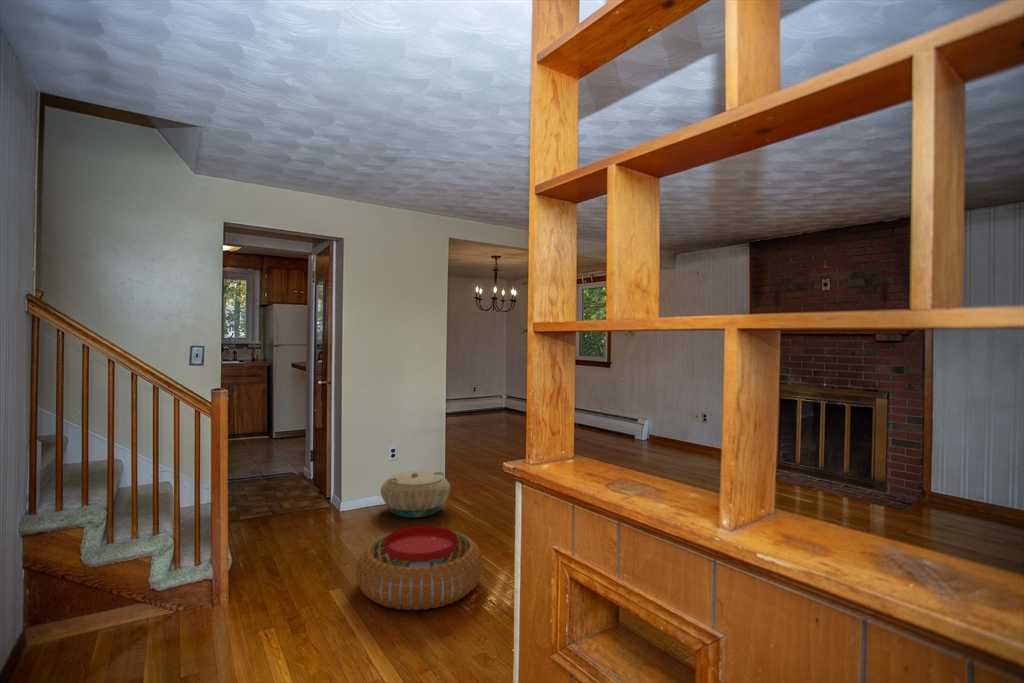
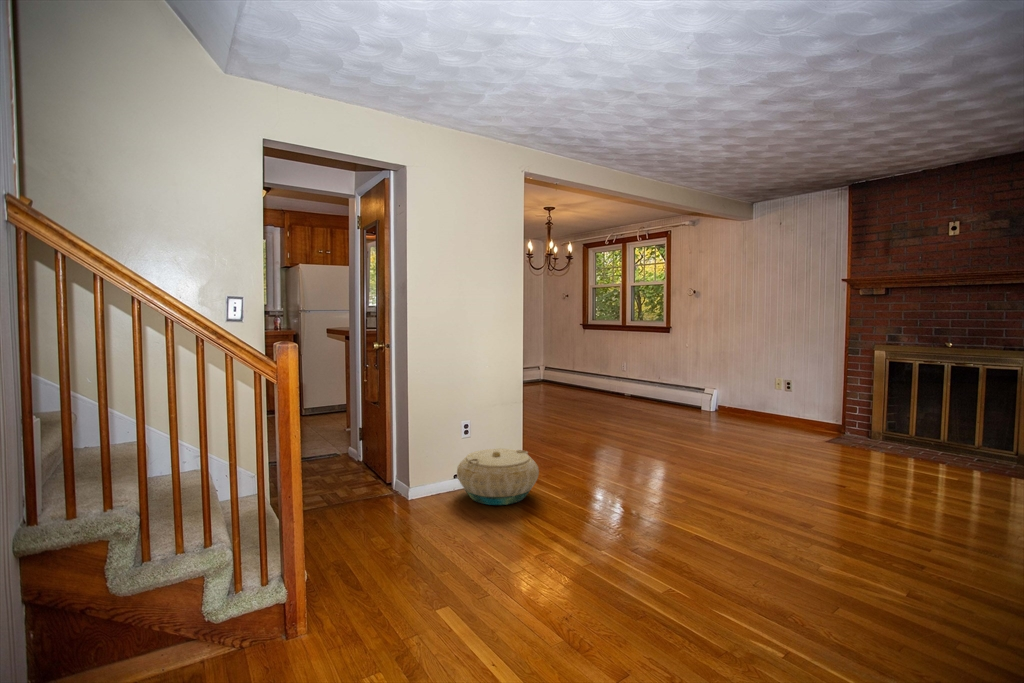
pouf: present [356,526,483,610] -> none [471,520,637,639]

